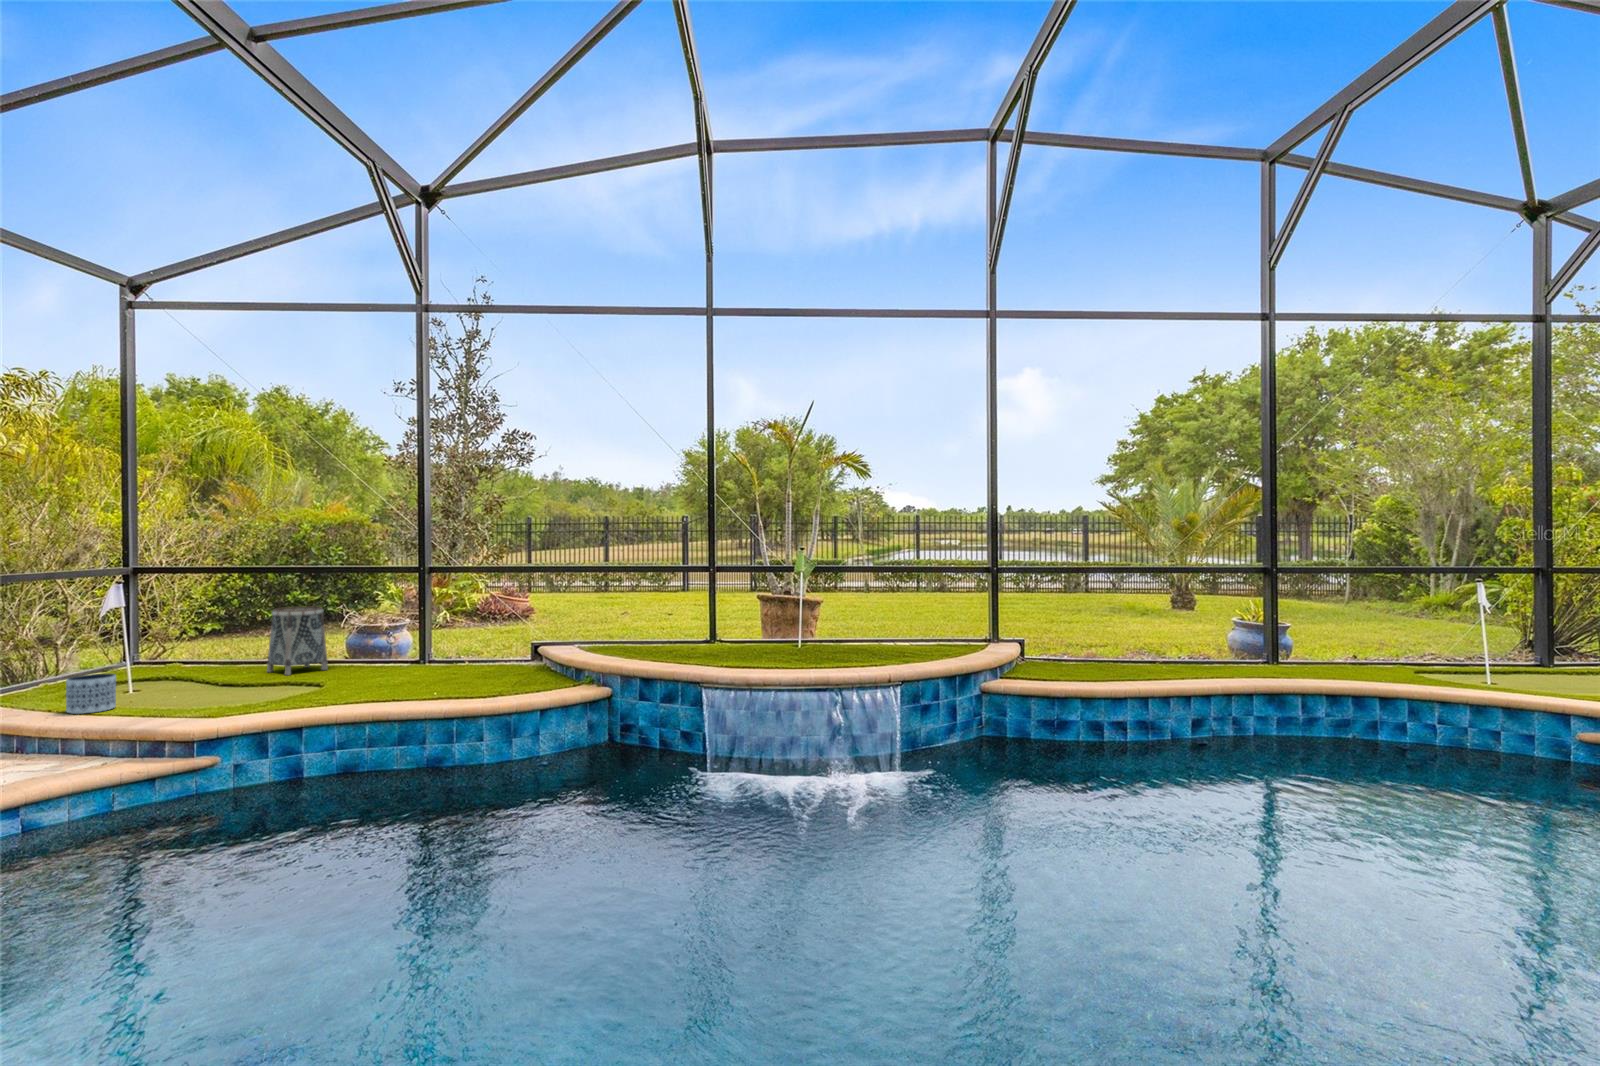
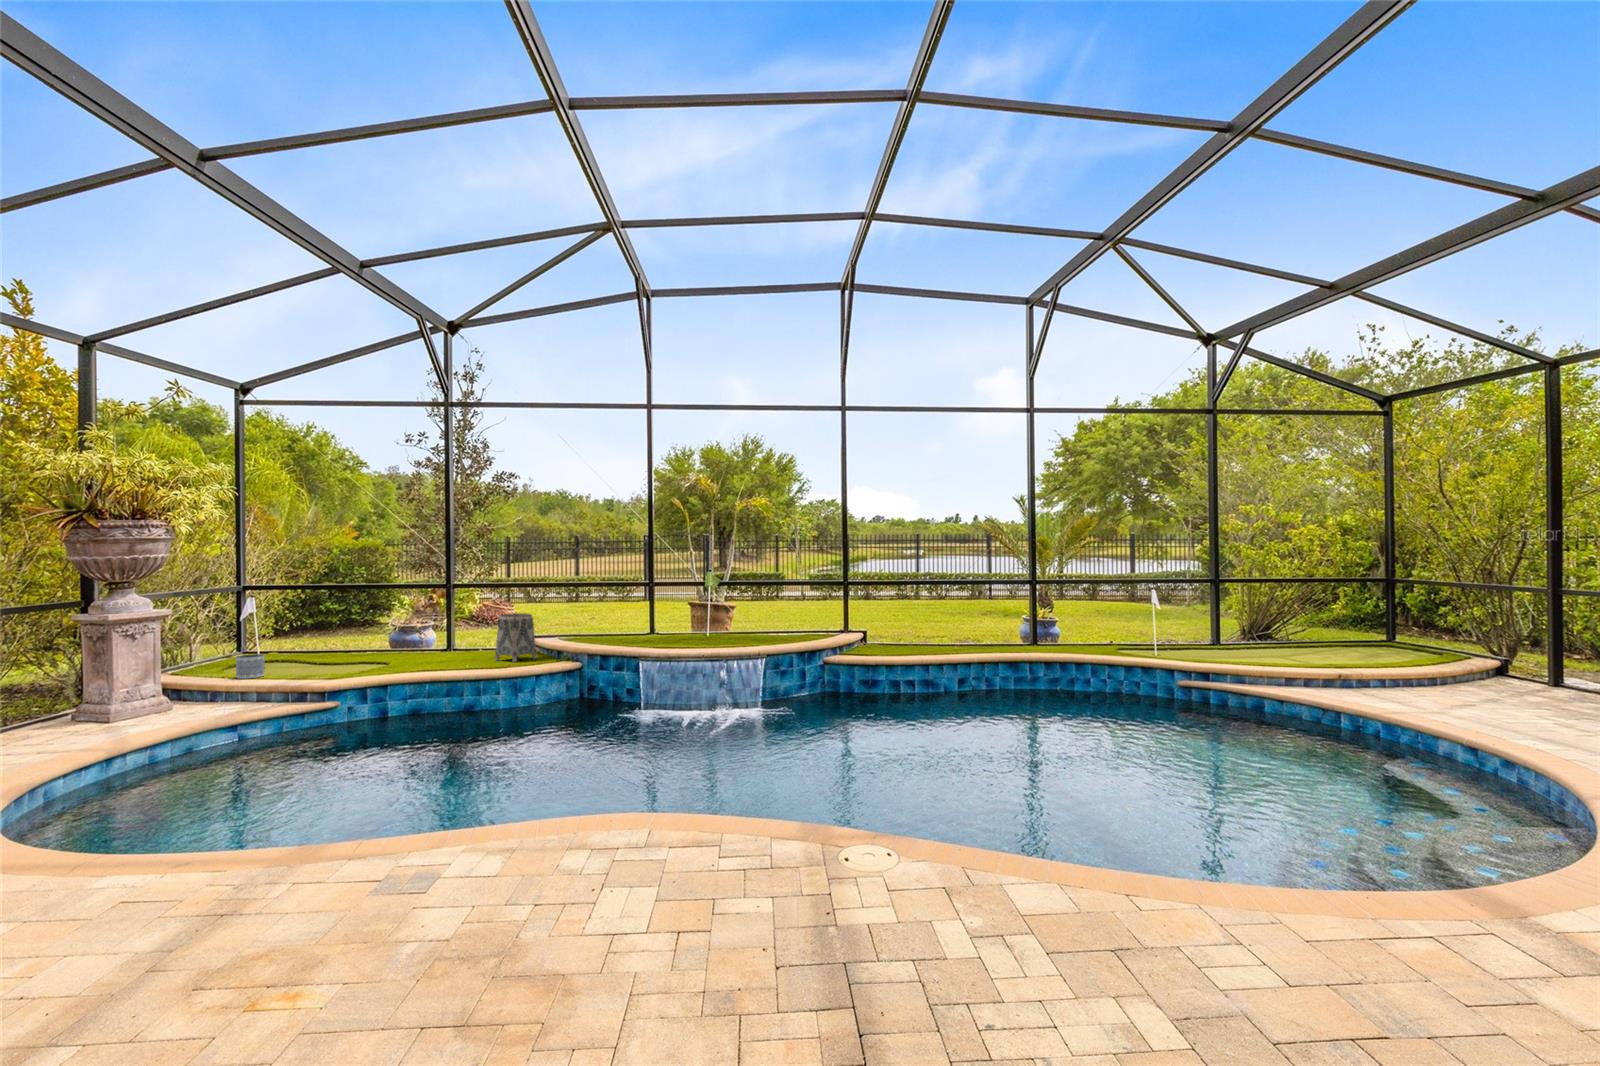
basket: present [267,607,328,675] -> present [495,613,536,662]

